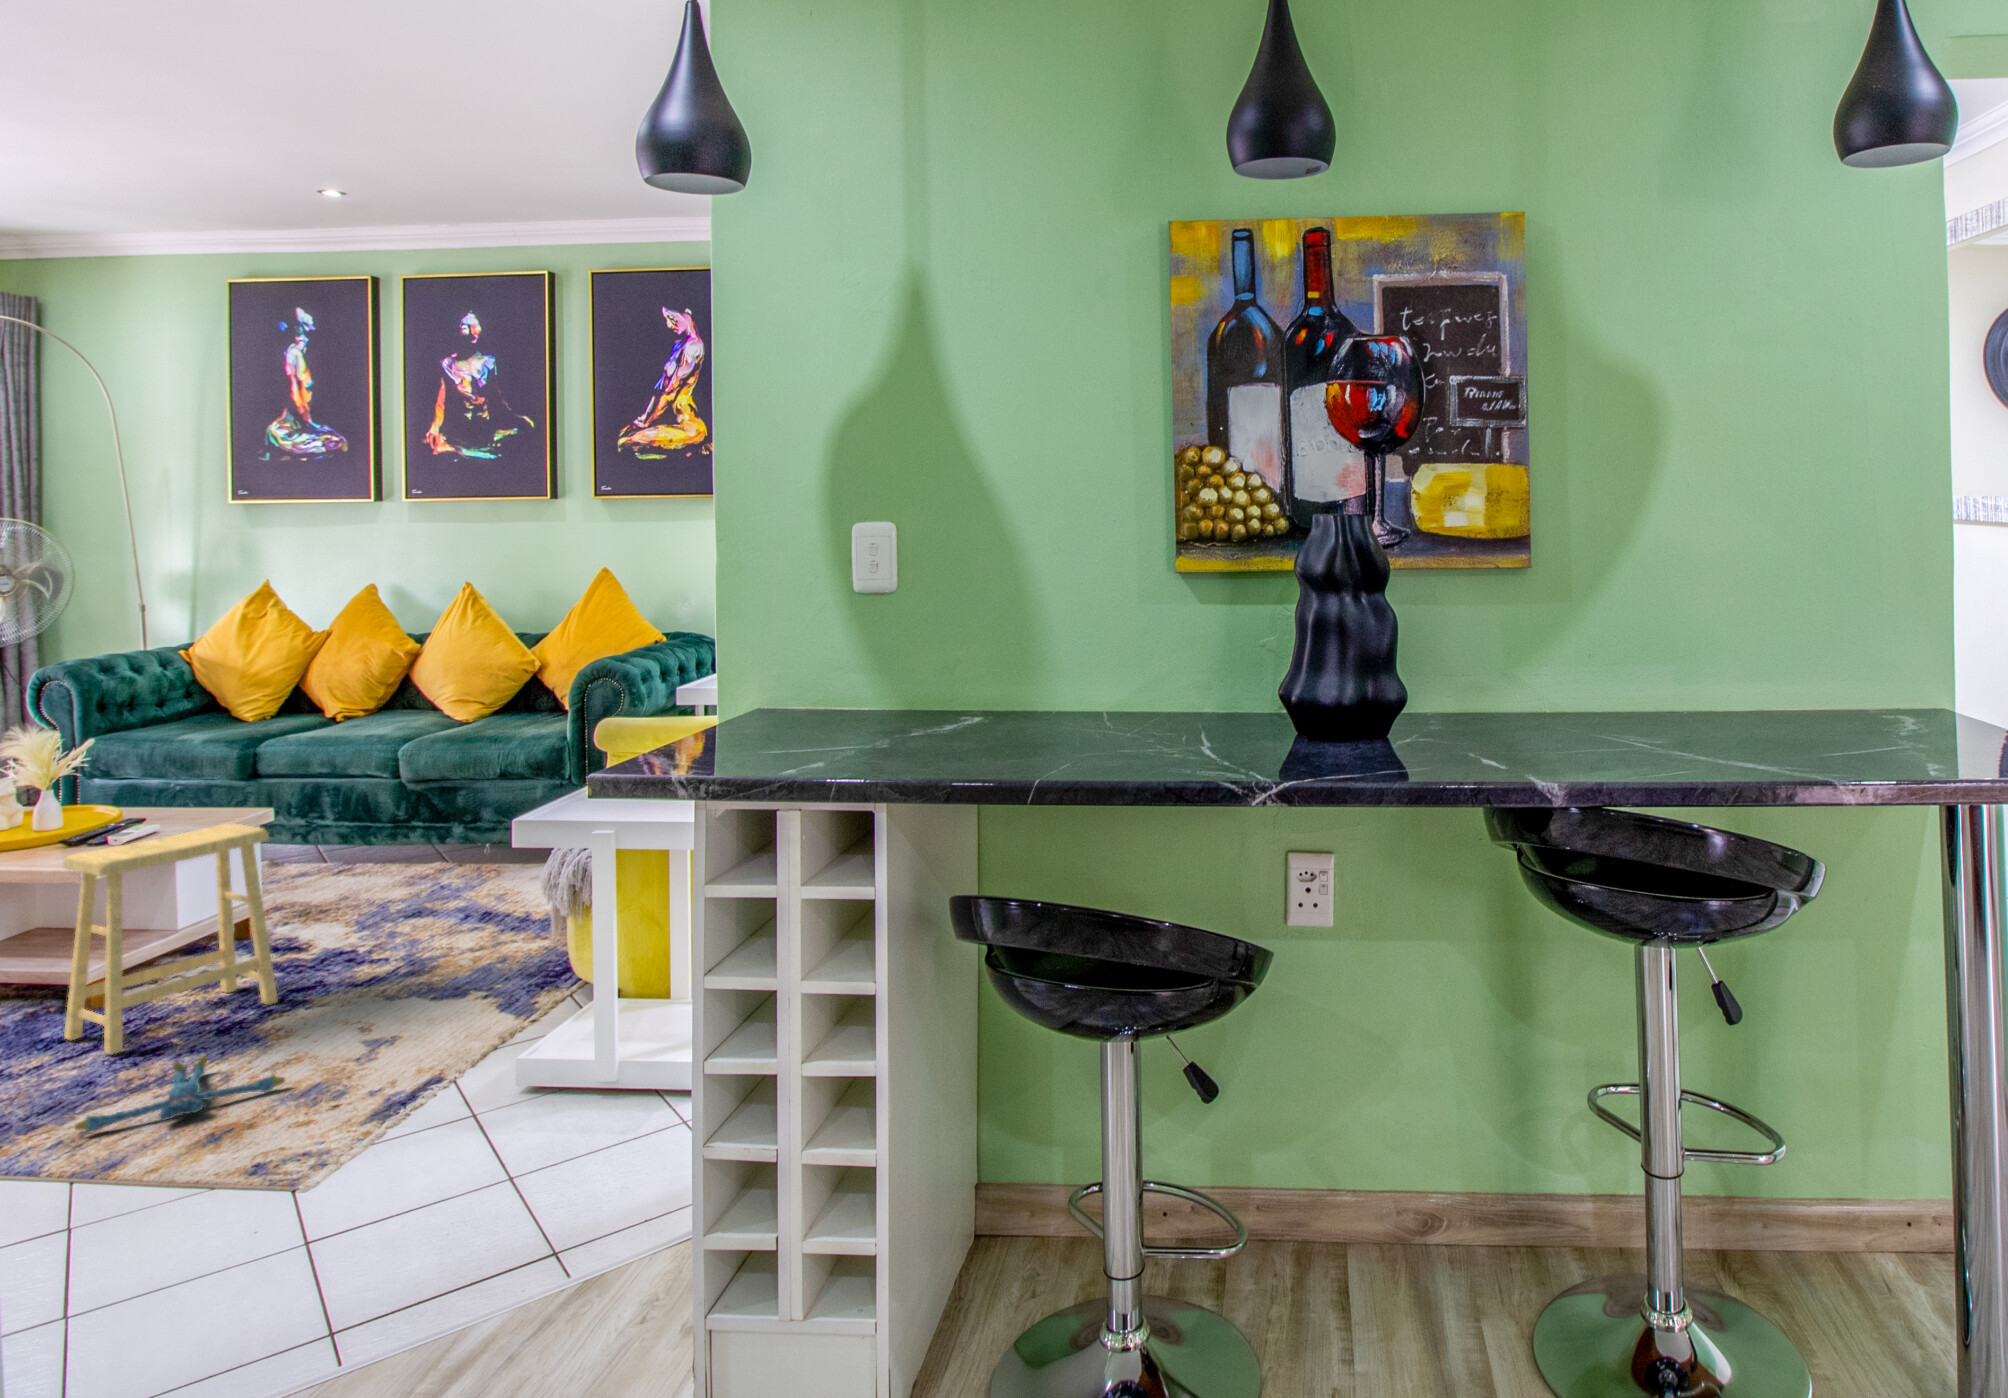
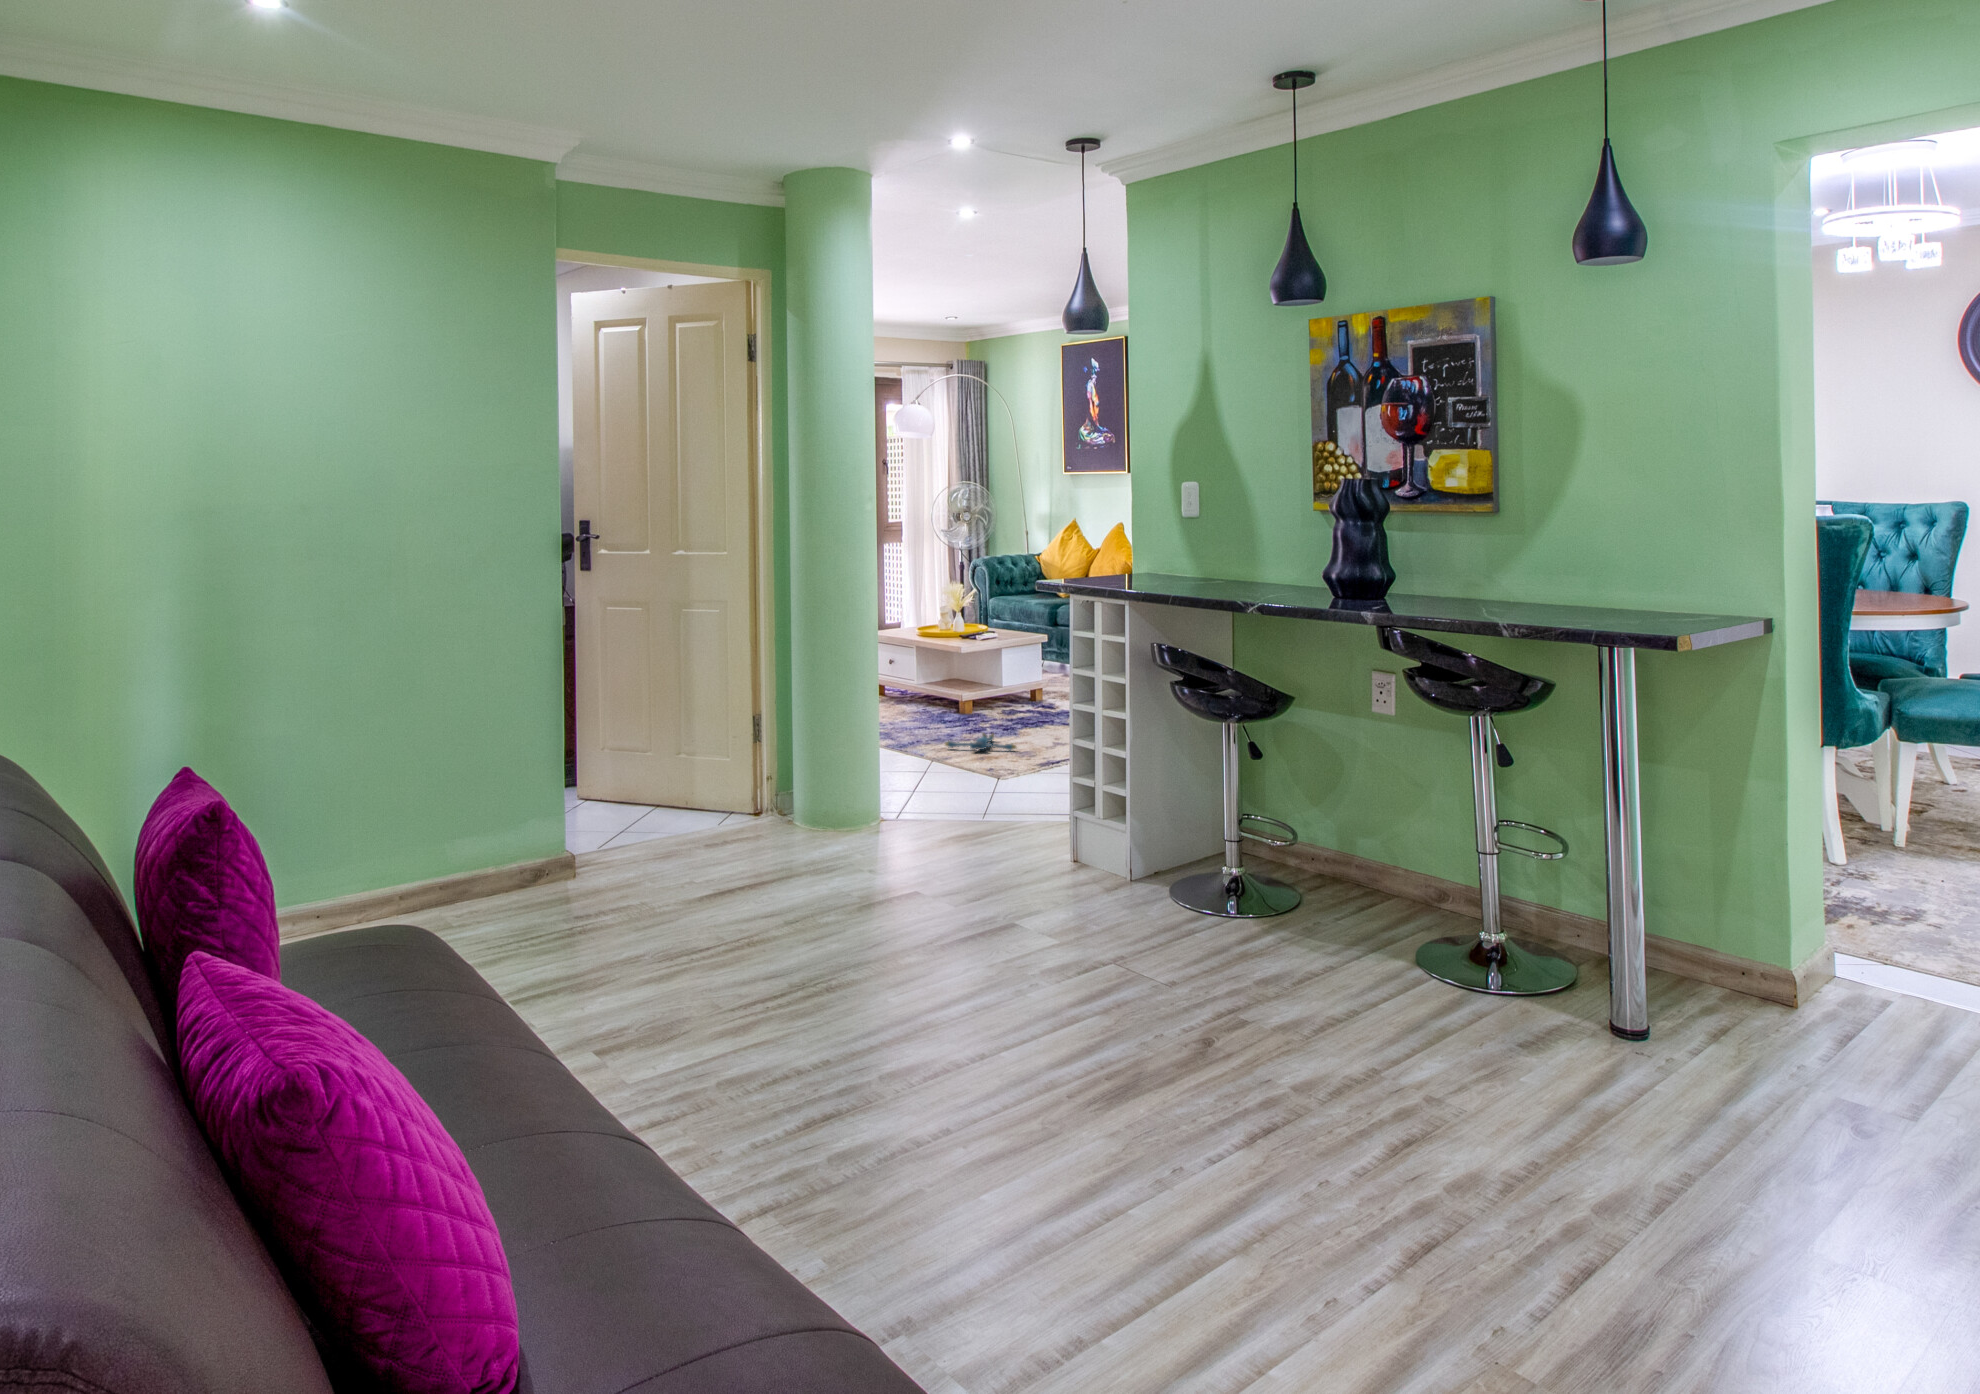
footstool: present [64,823,278,1054] -> none [955,634,1032,729]

